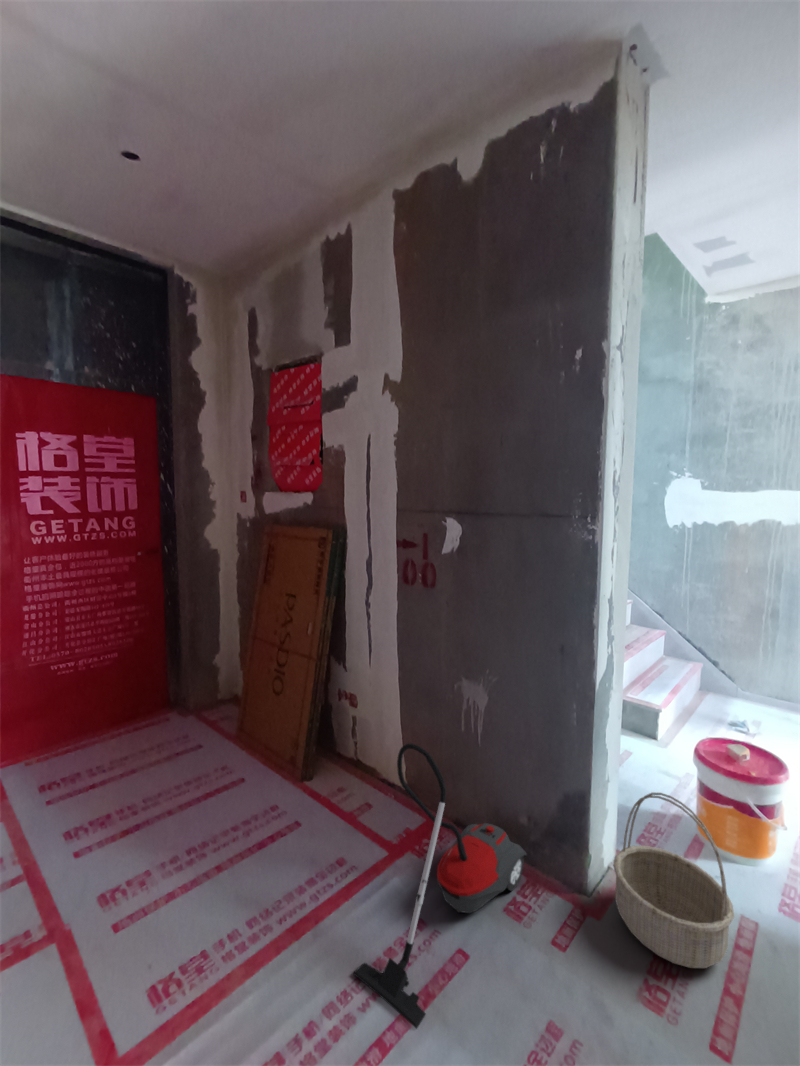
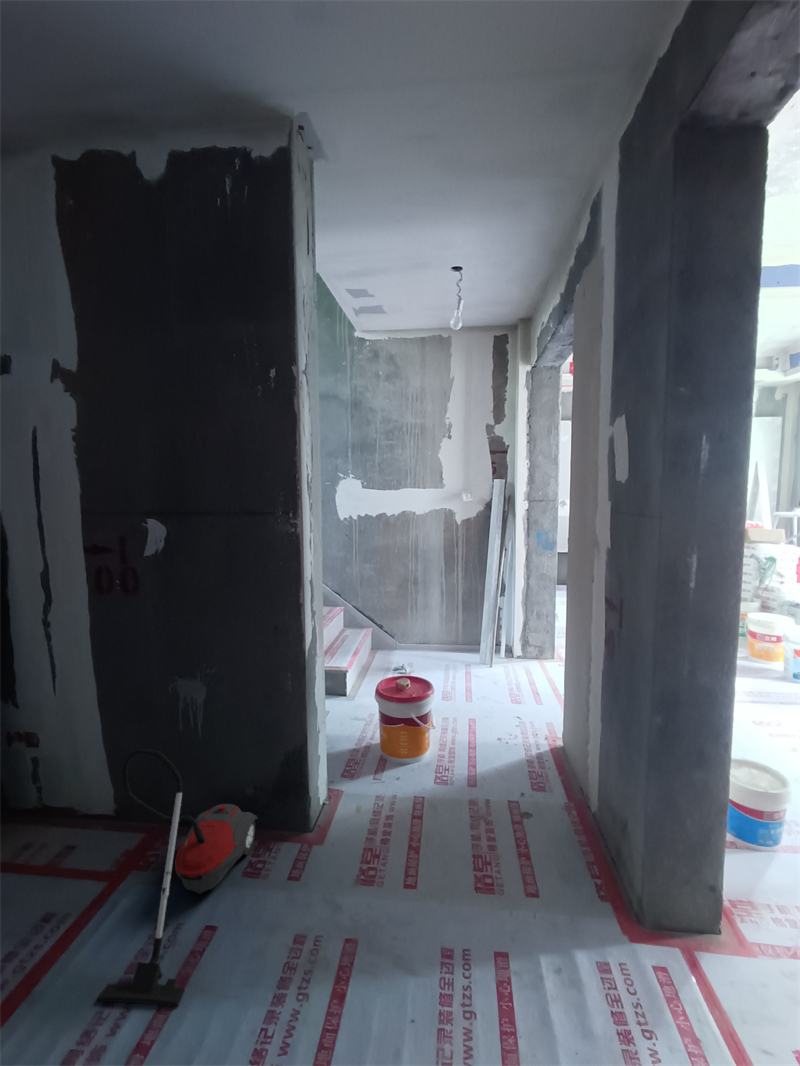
basket: present [613,793,734,968] -> none [329,724,412,848]

